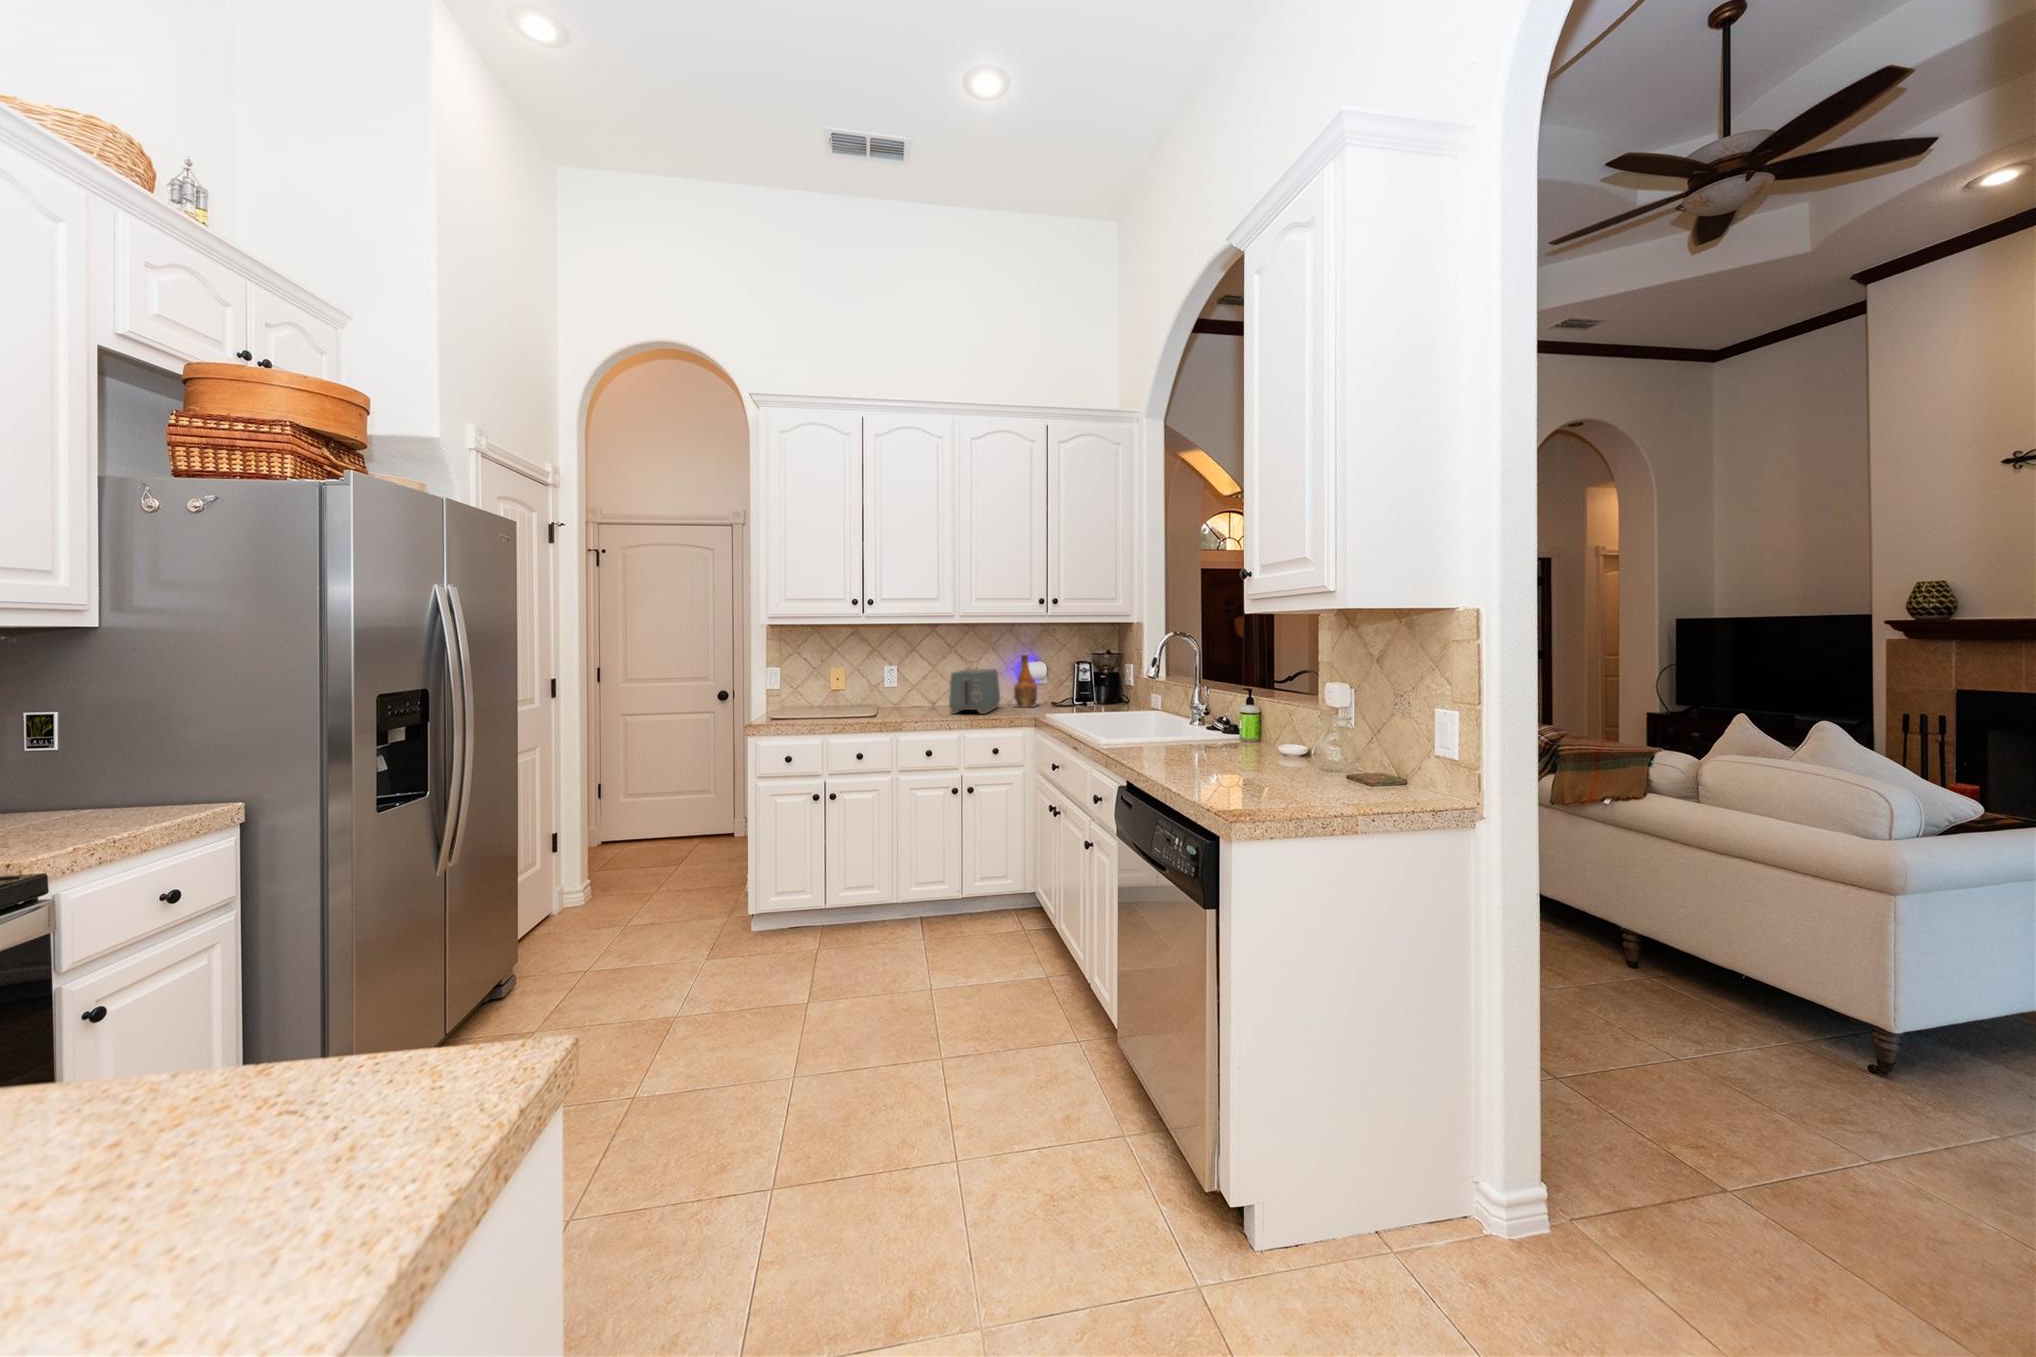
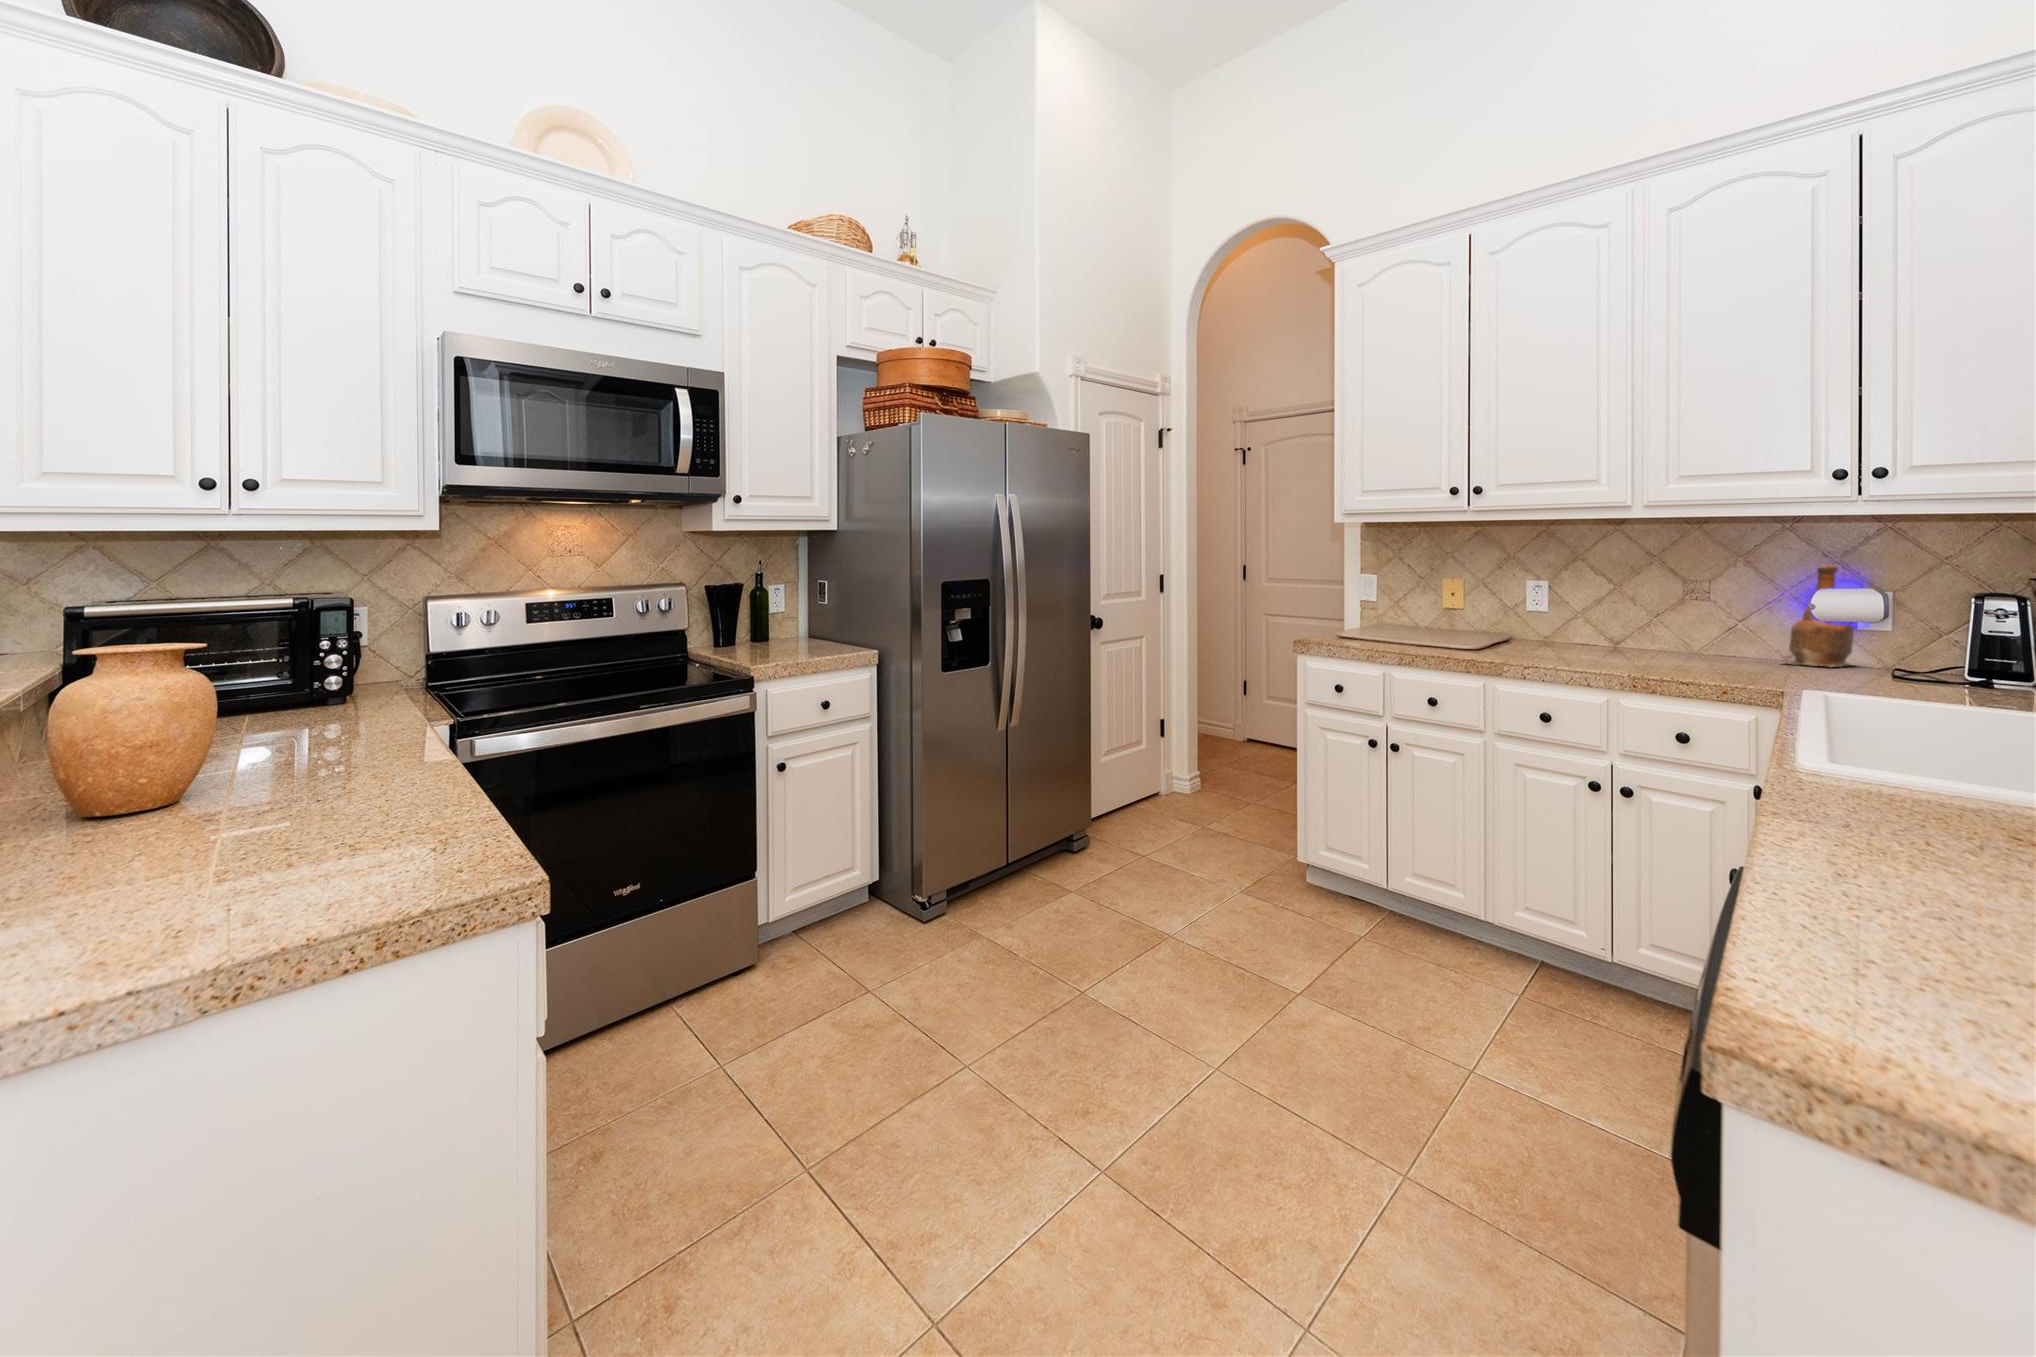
toaster: present [949,669,1000,714] -> none [1618,590,1752,666]

